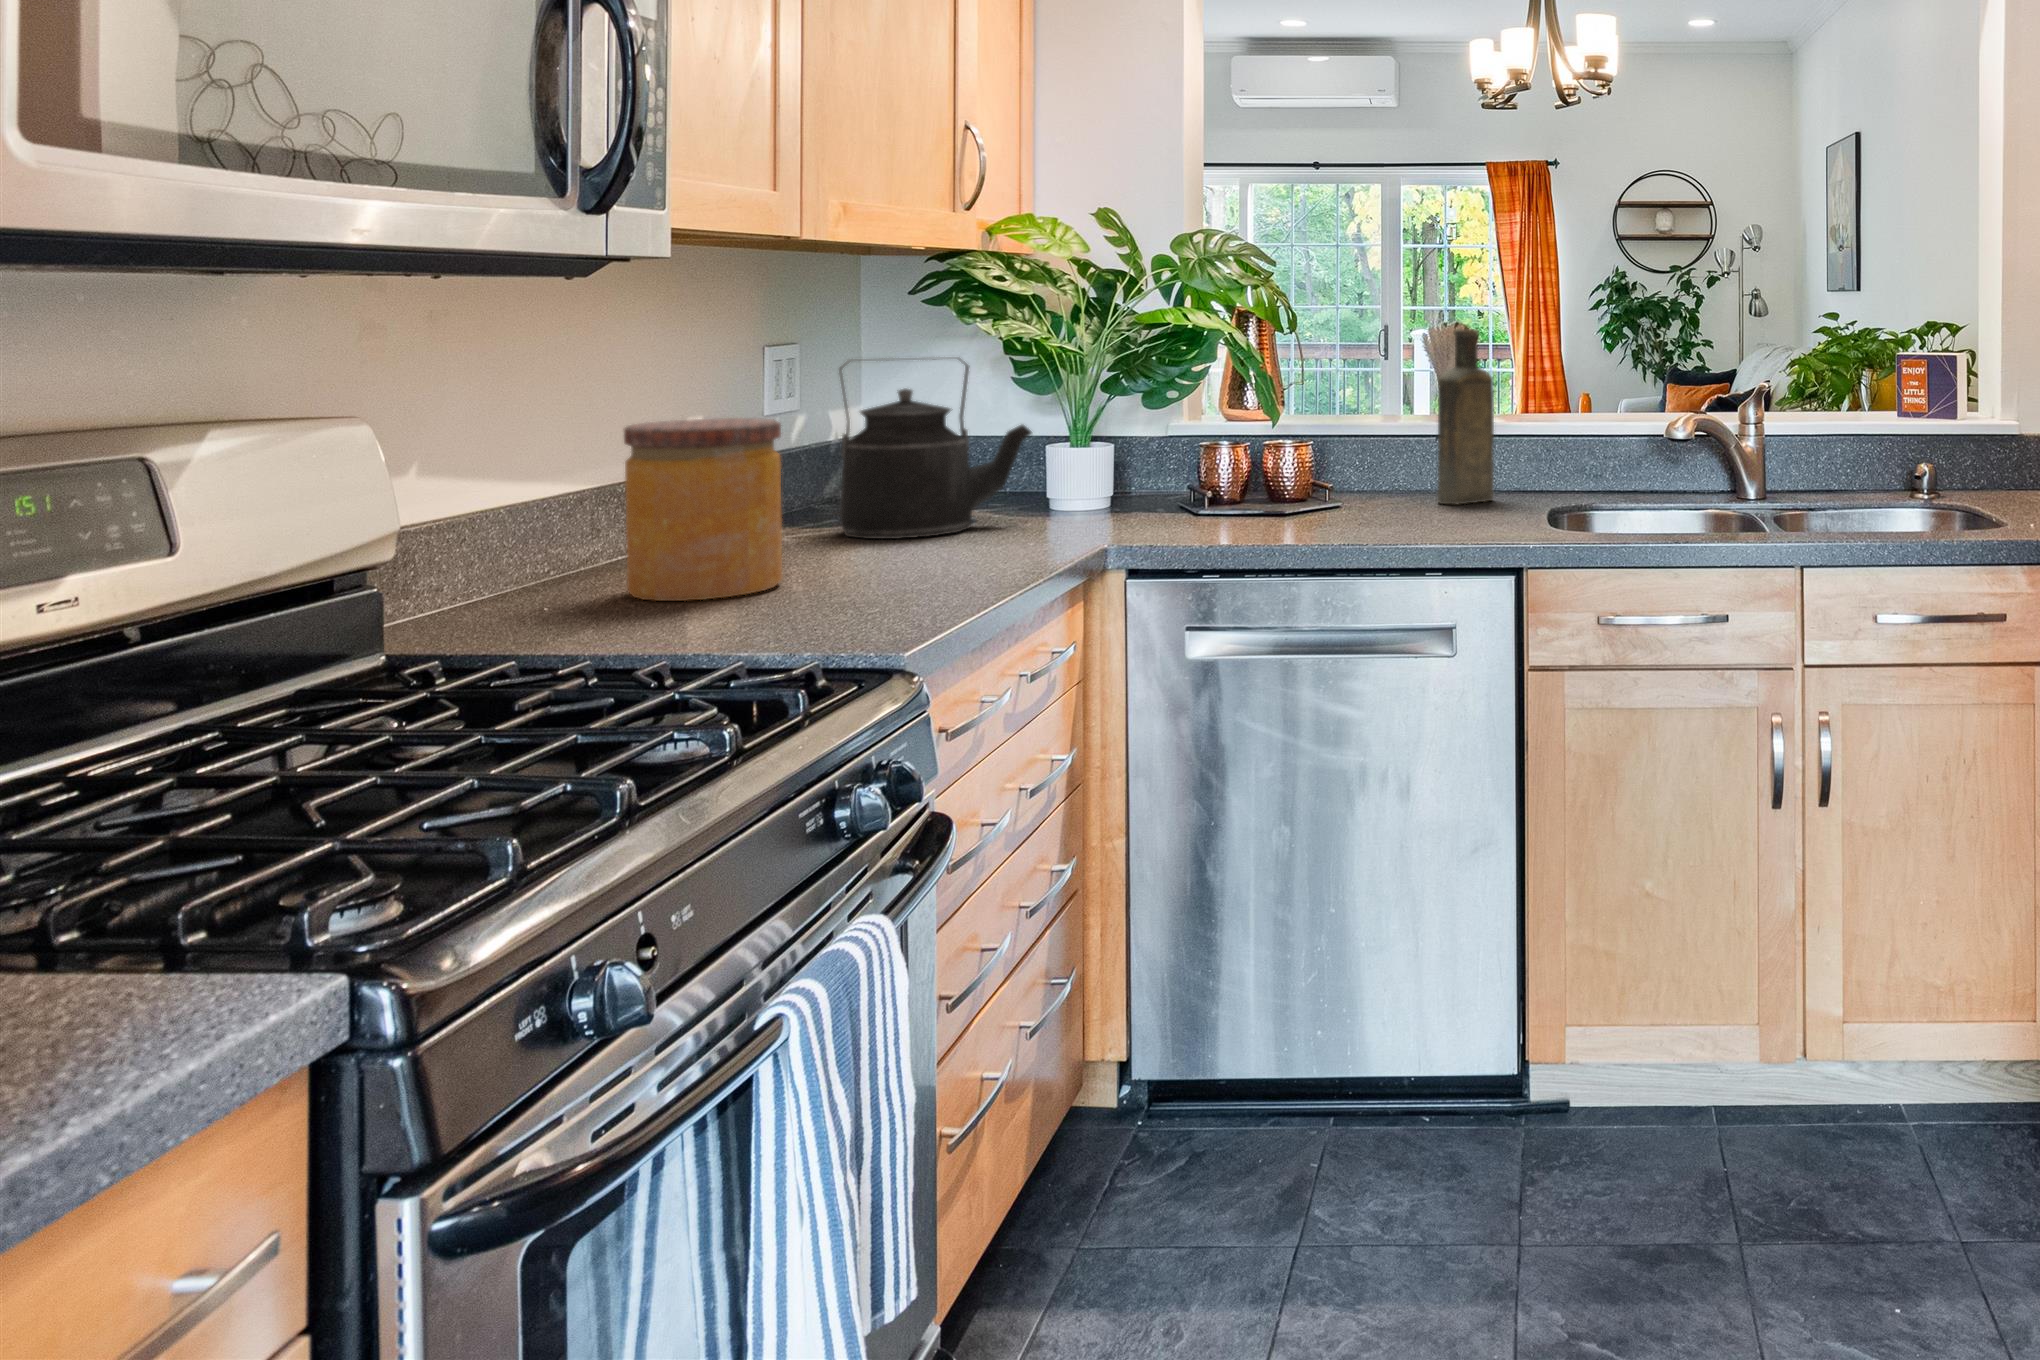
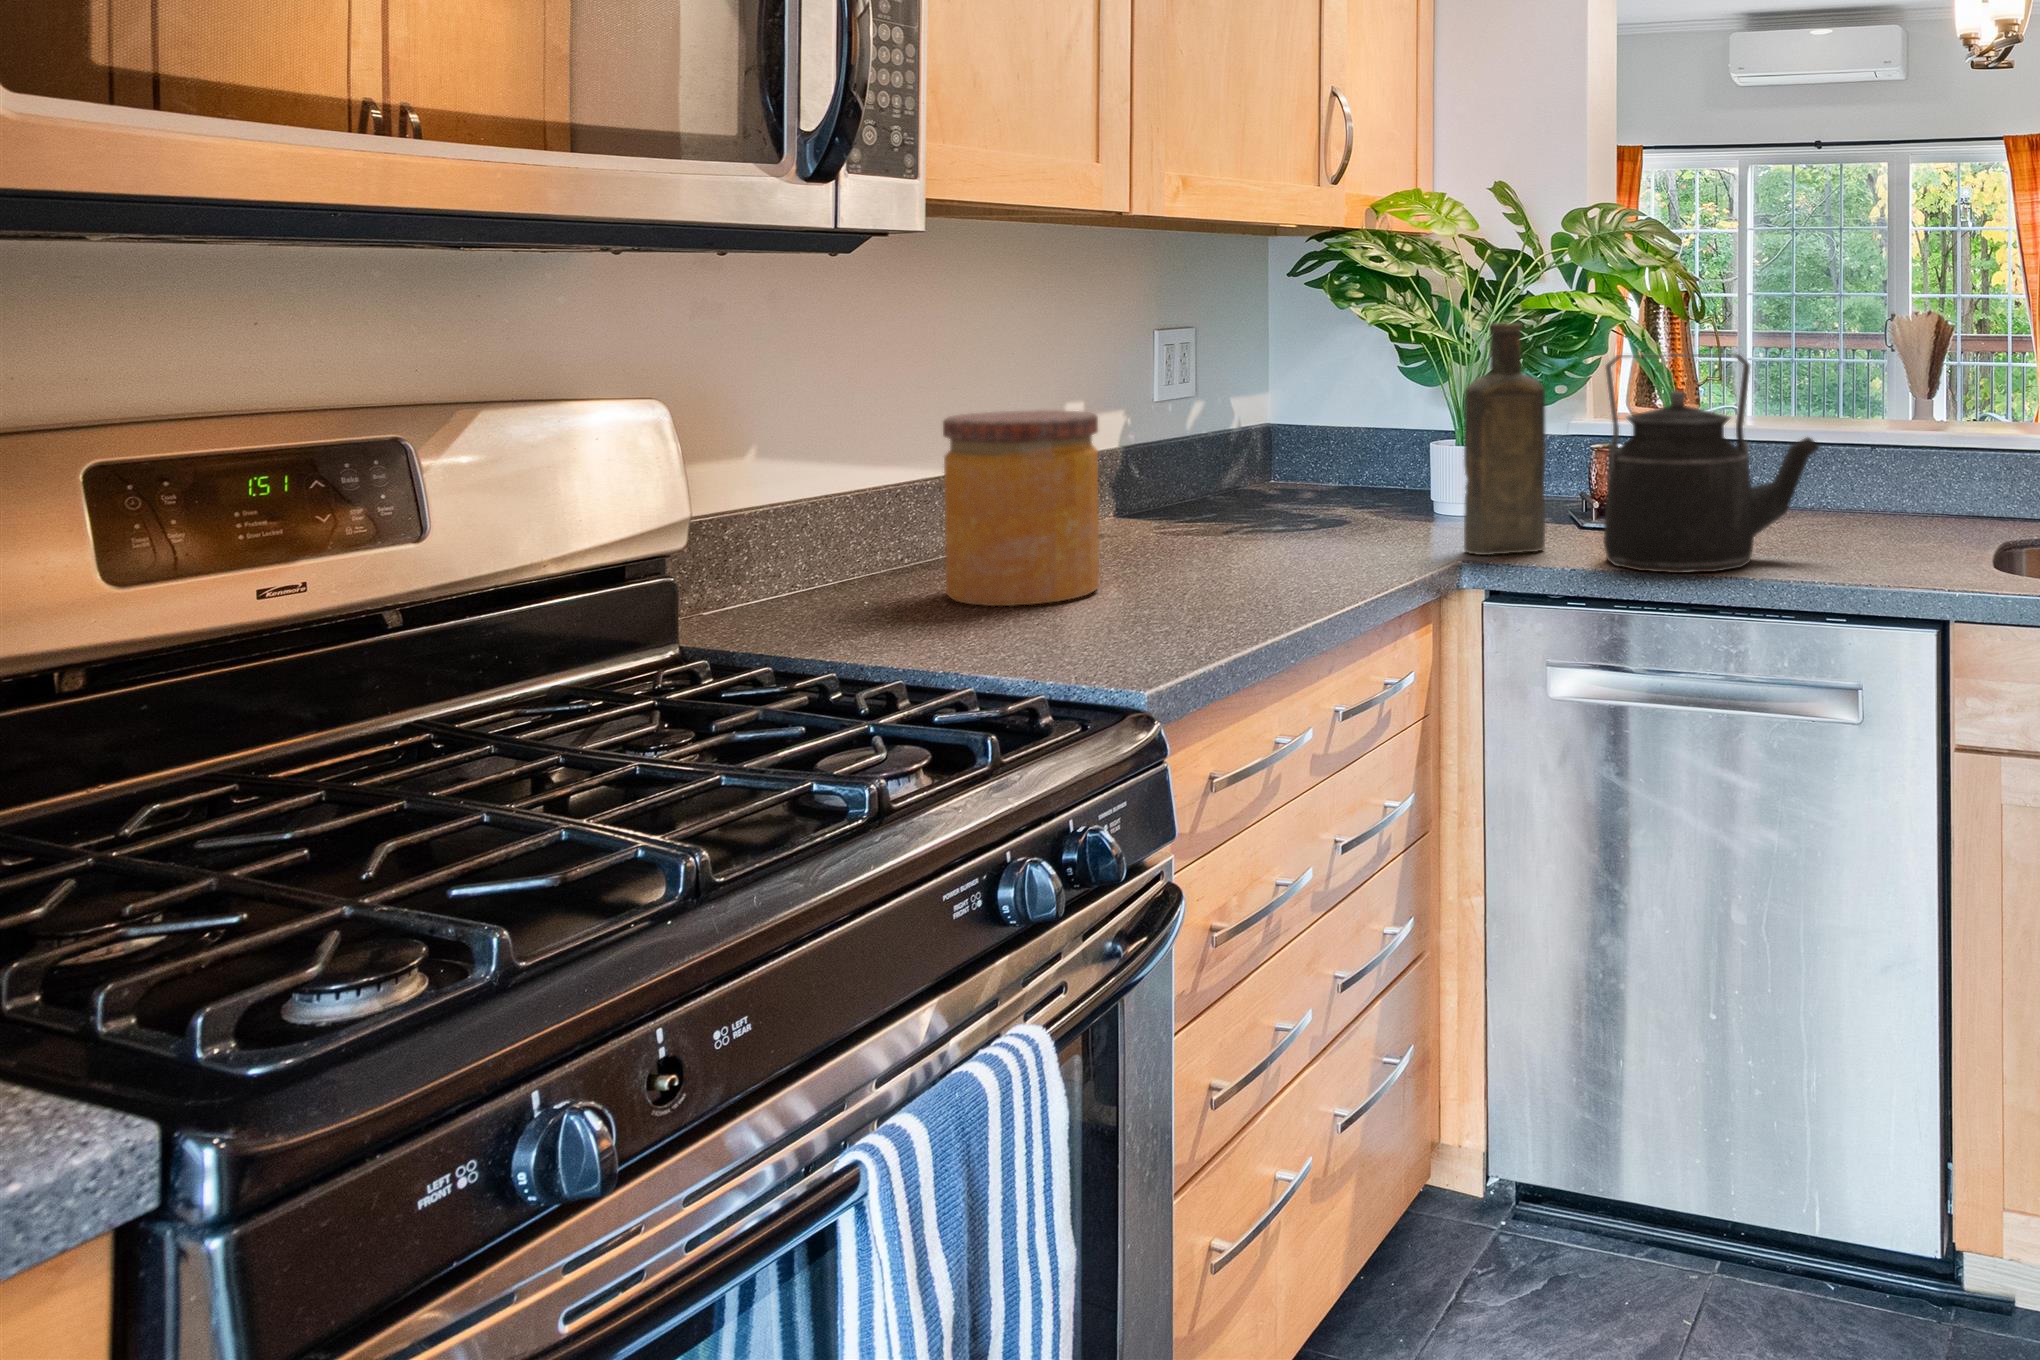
bottle: present [1438,329,1494,504] -> present [1464,323,1546,555]
kettle: present [839,358,1032,539] -> present [1604,354,1820,573]

